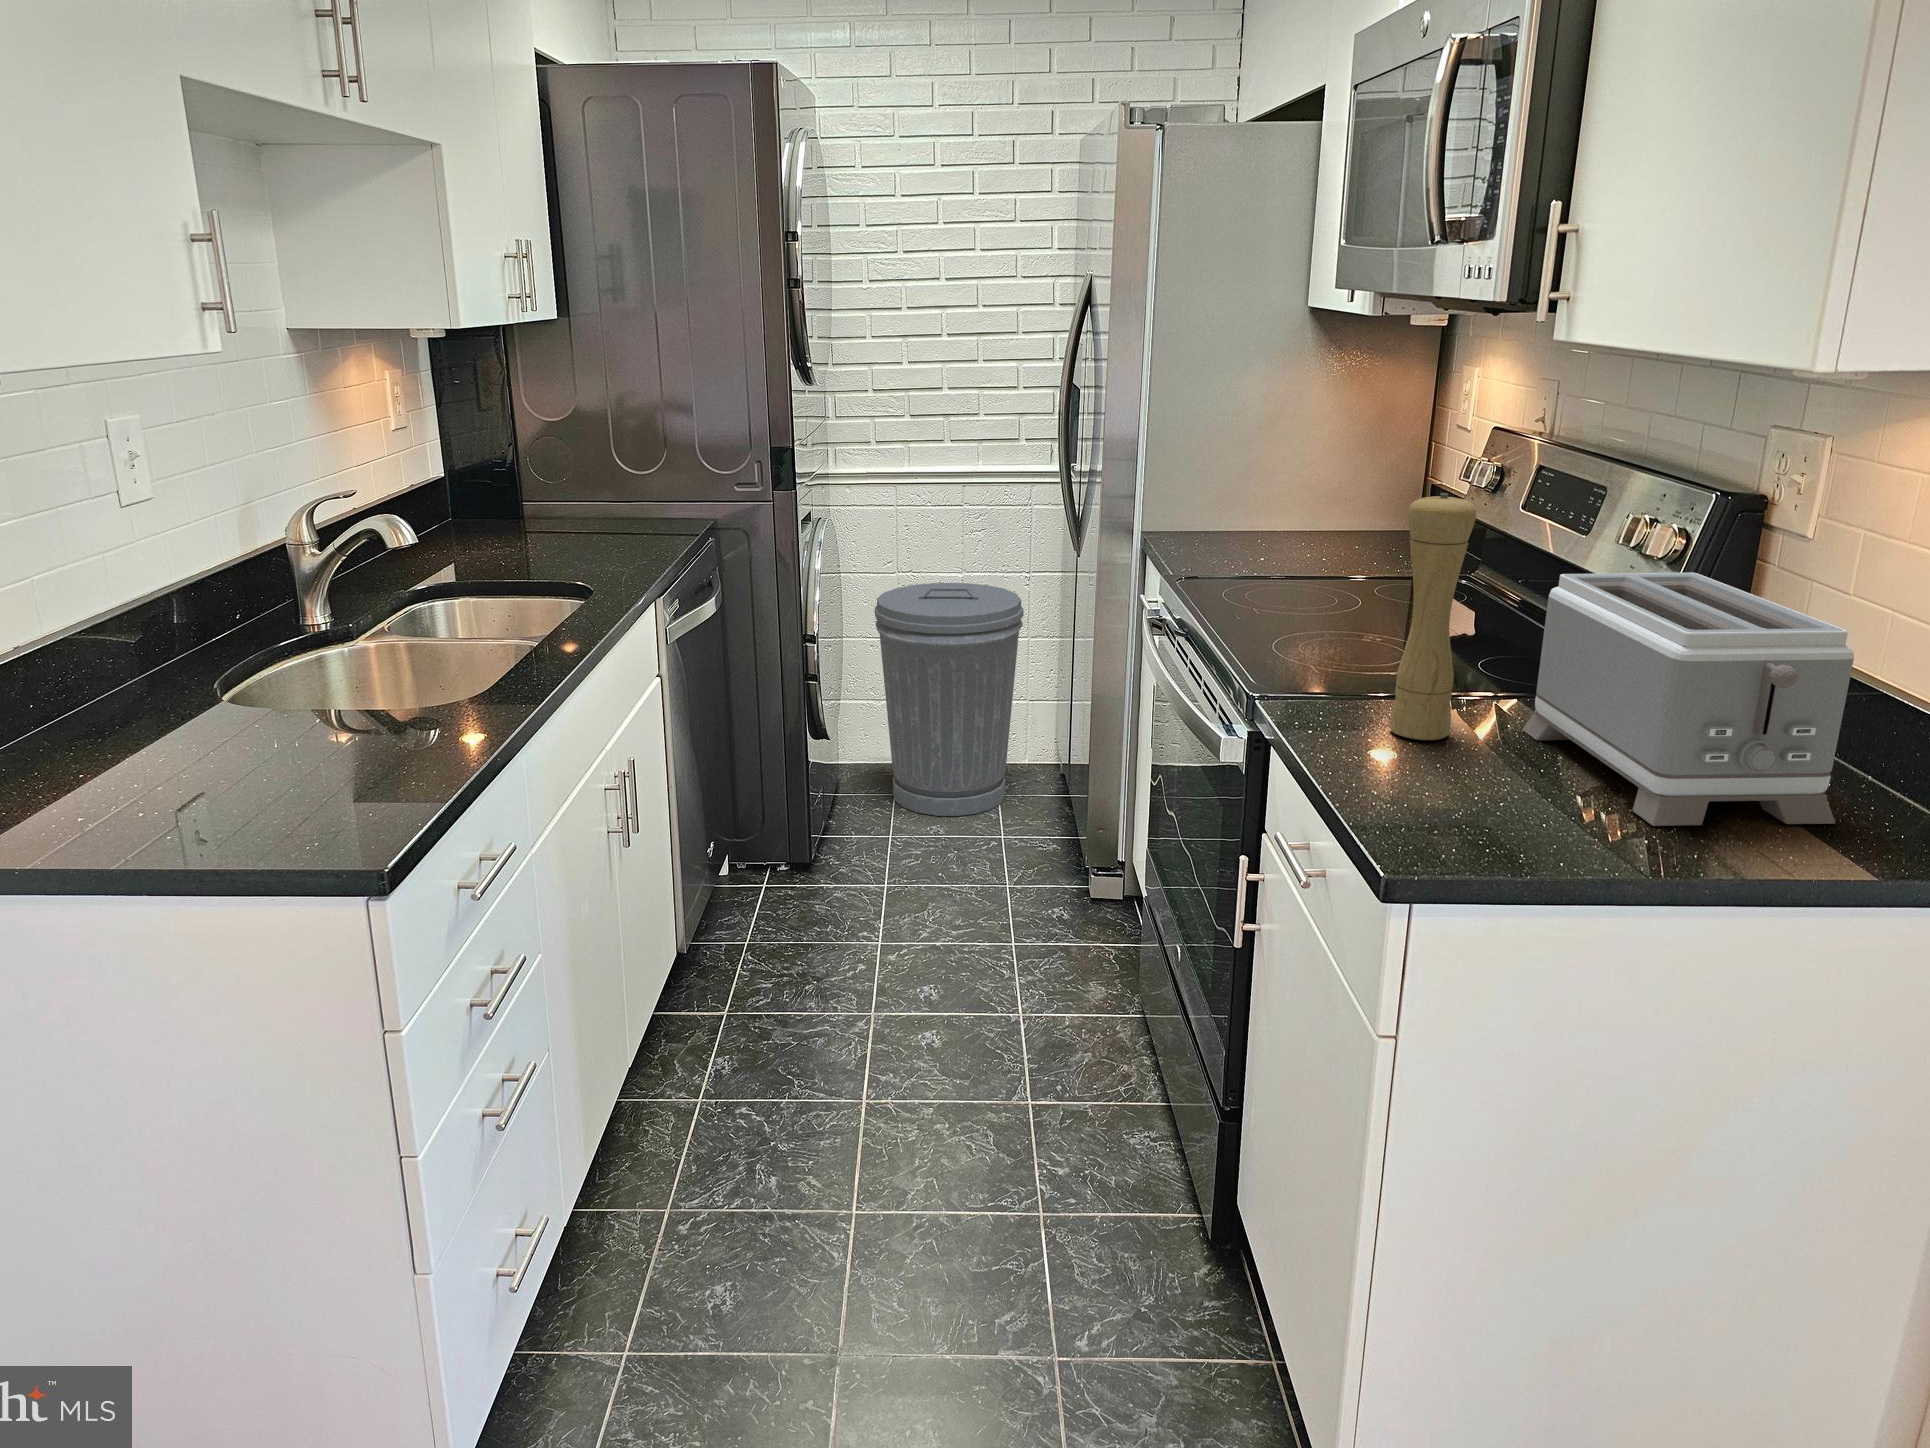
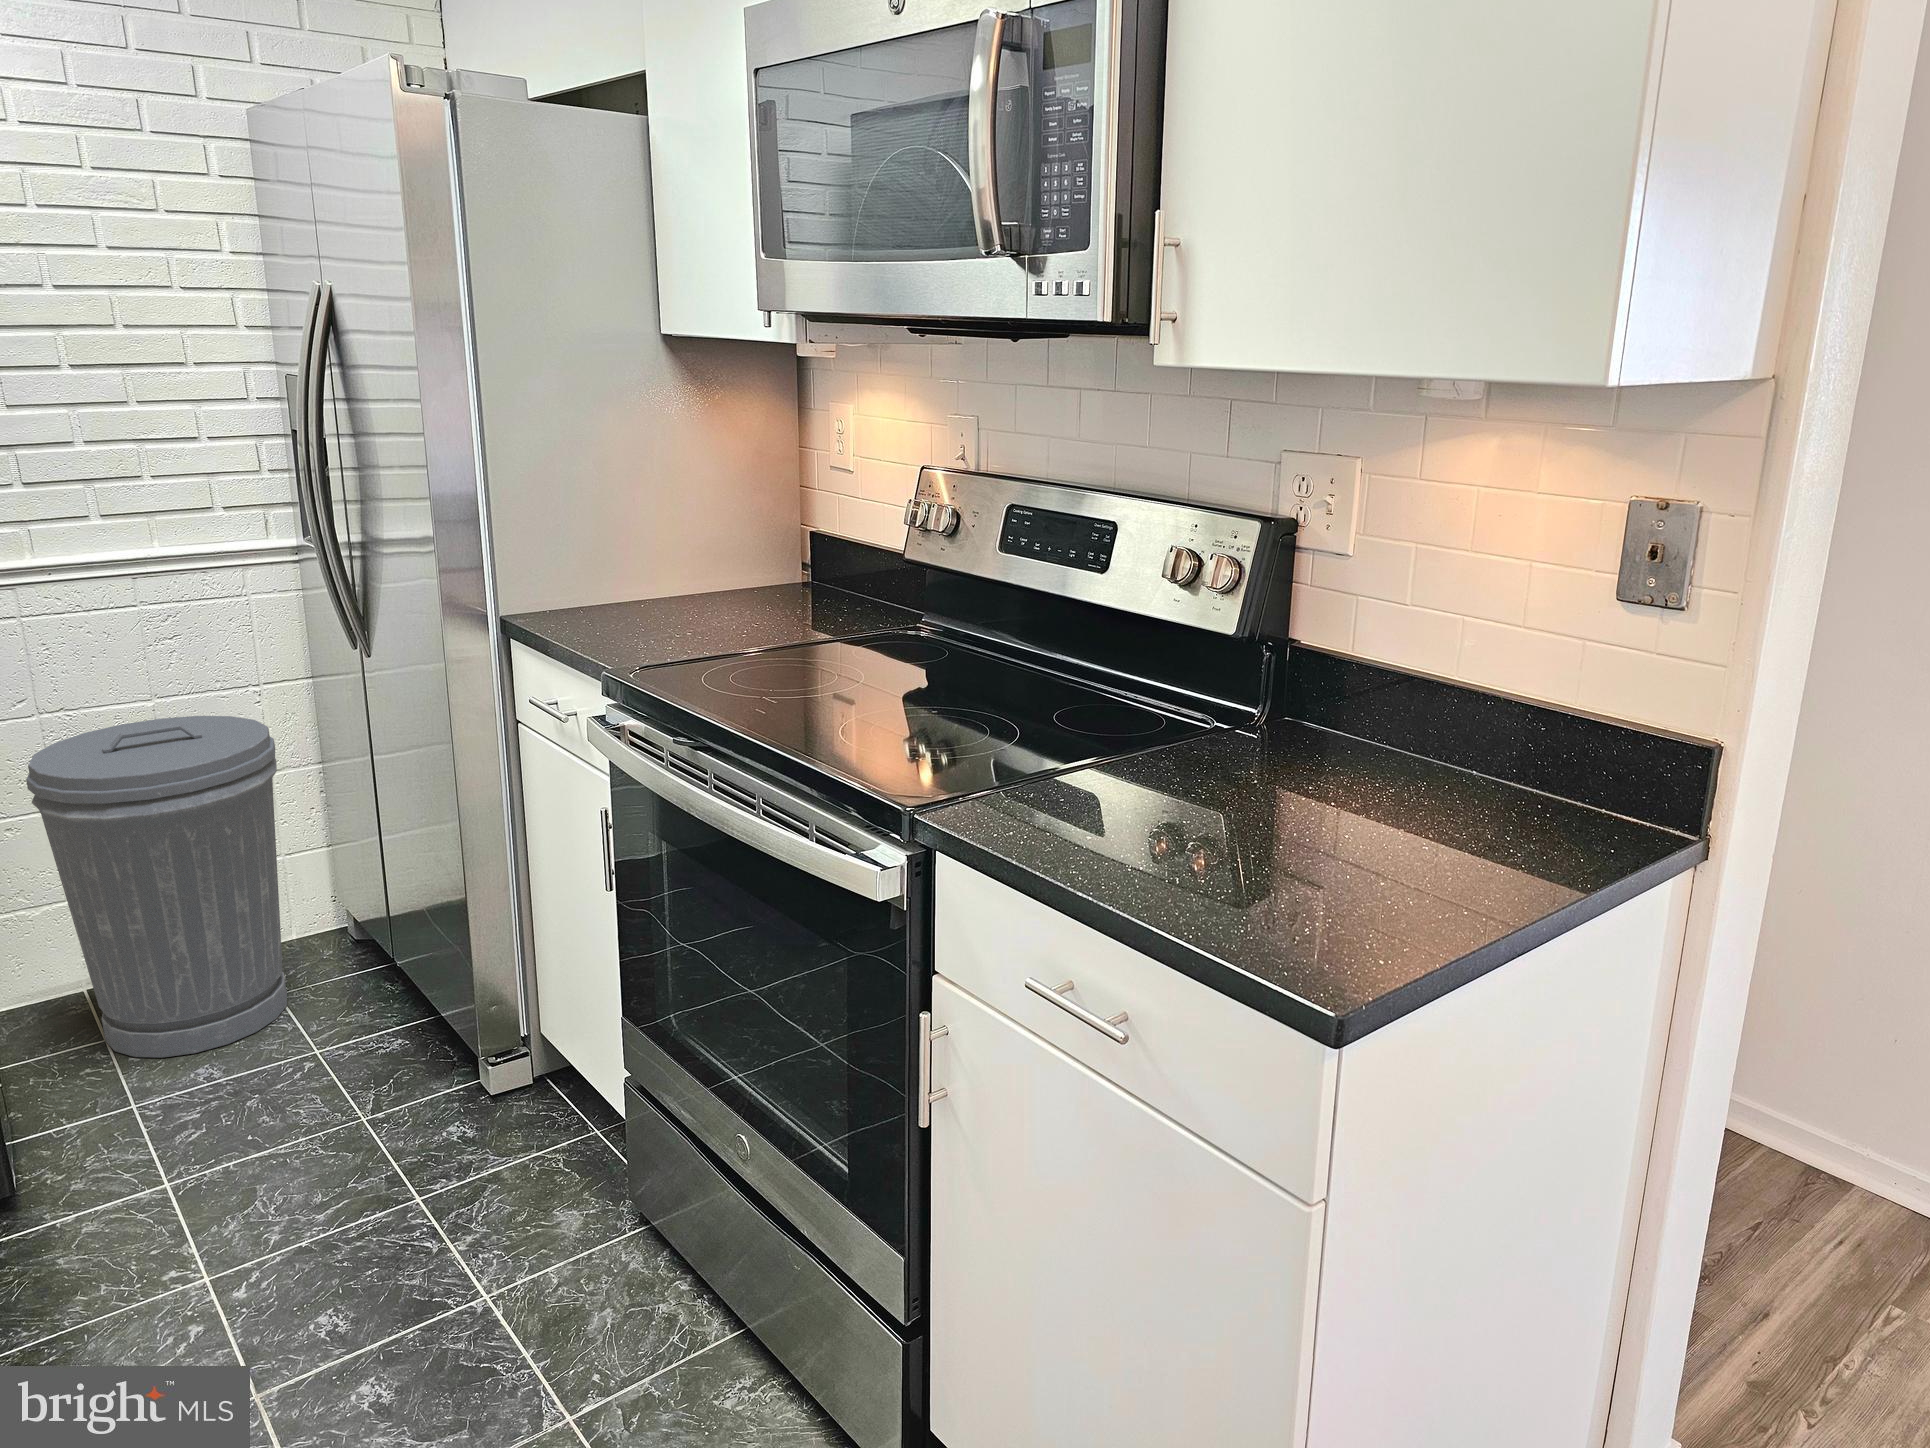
pepper mill: present [1390,493,1476,740] -> none [1066,515,1140,809]
toaster: present [1522,573,1854,826] -> none [1176,574,1523,848]

